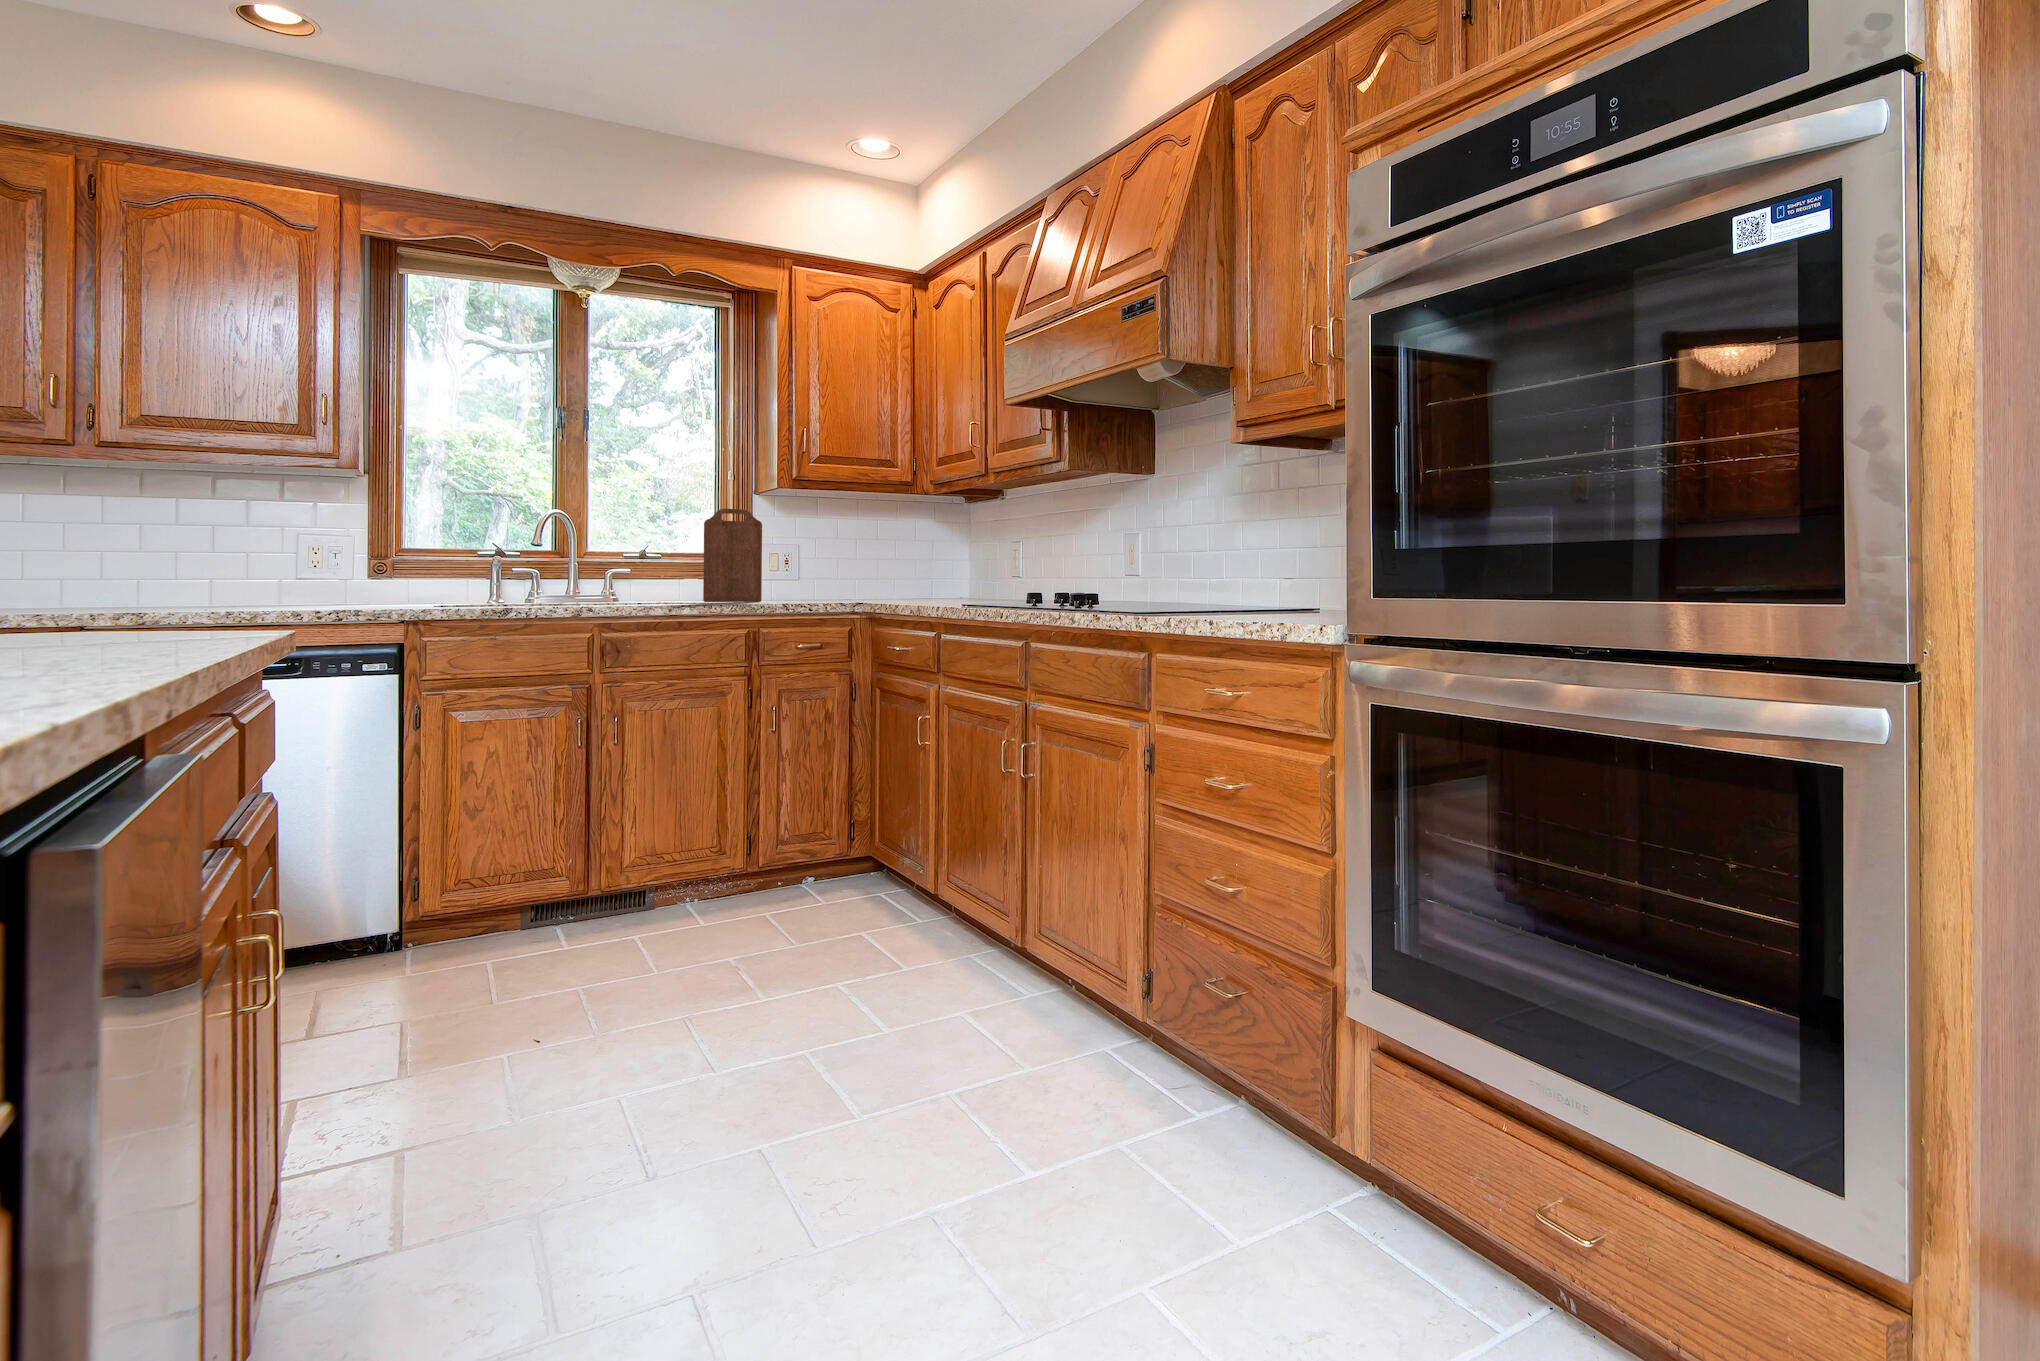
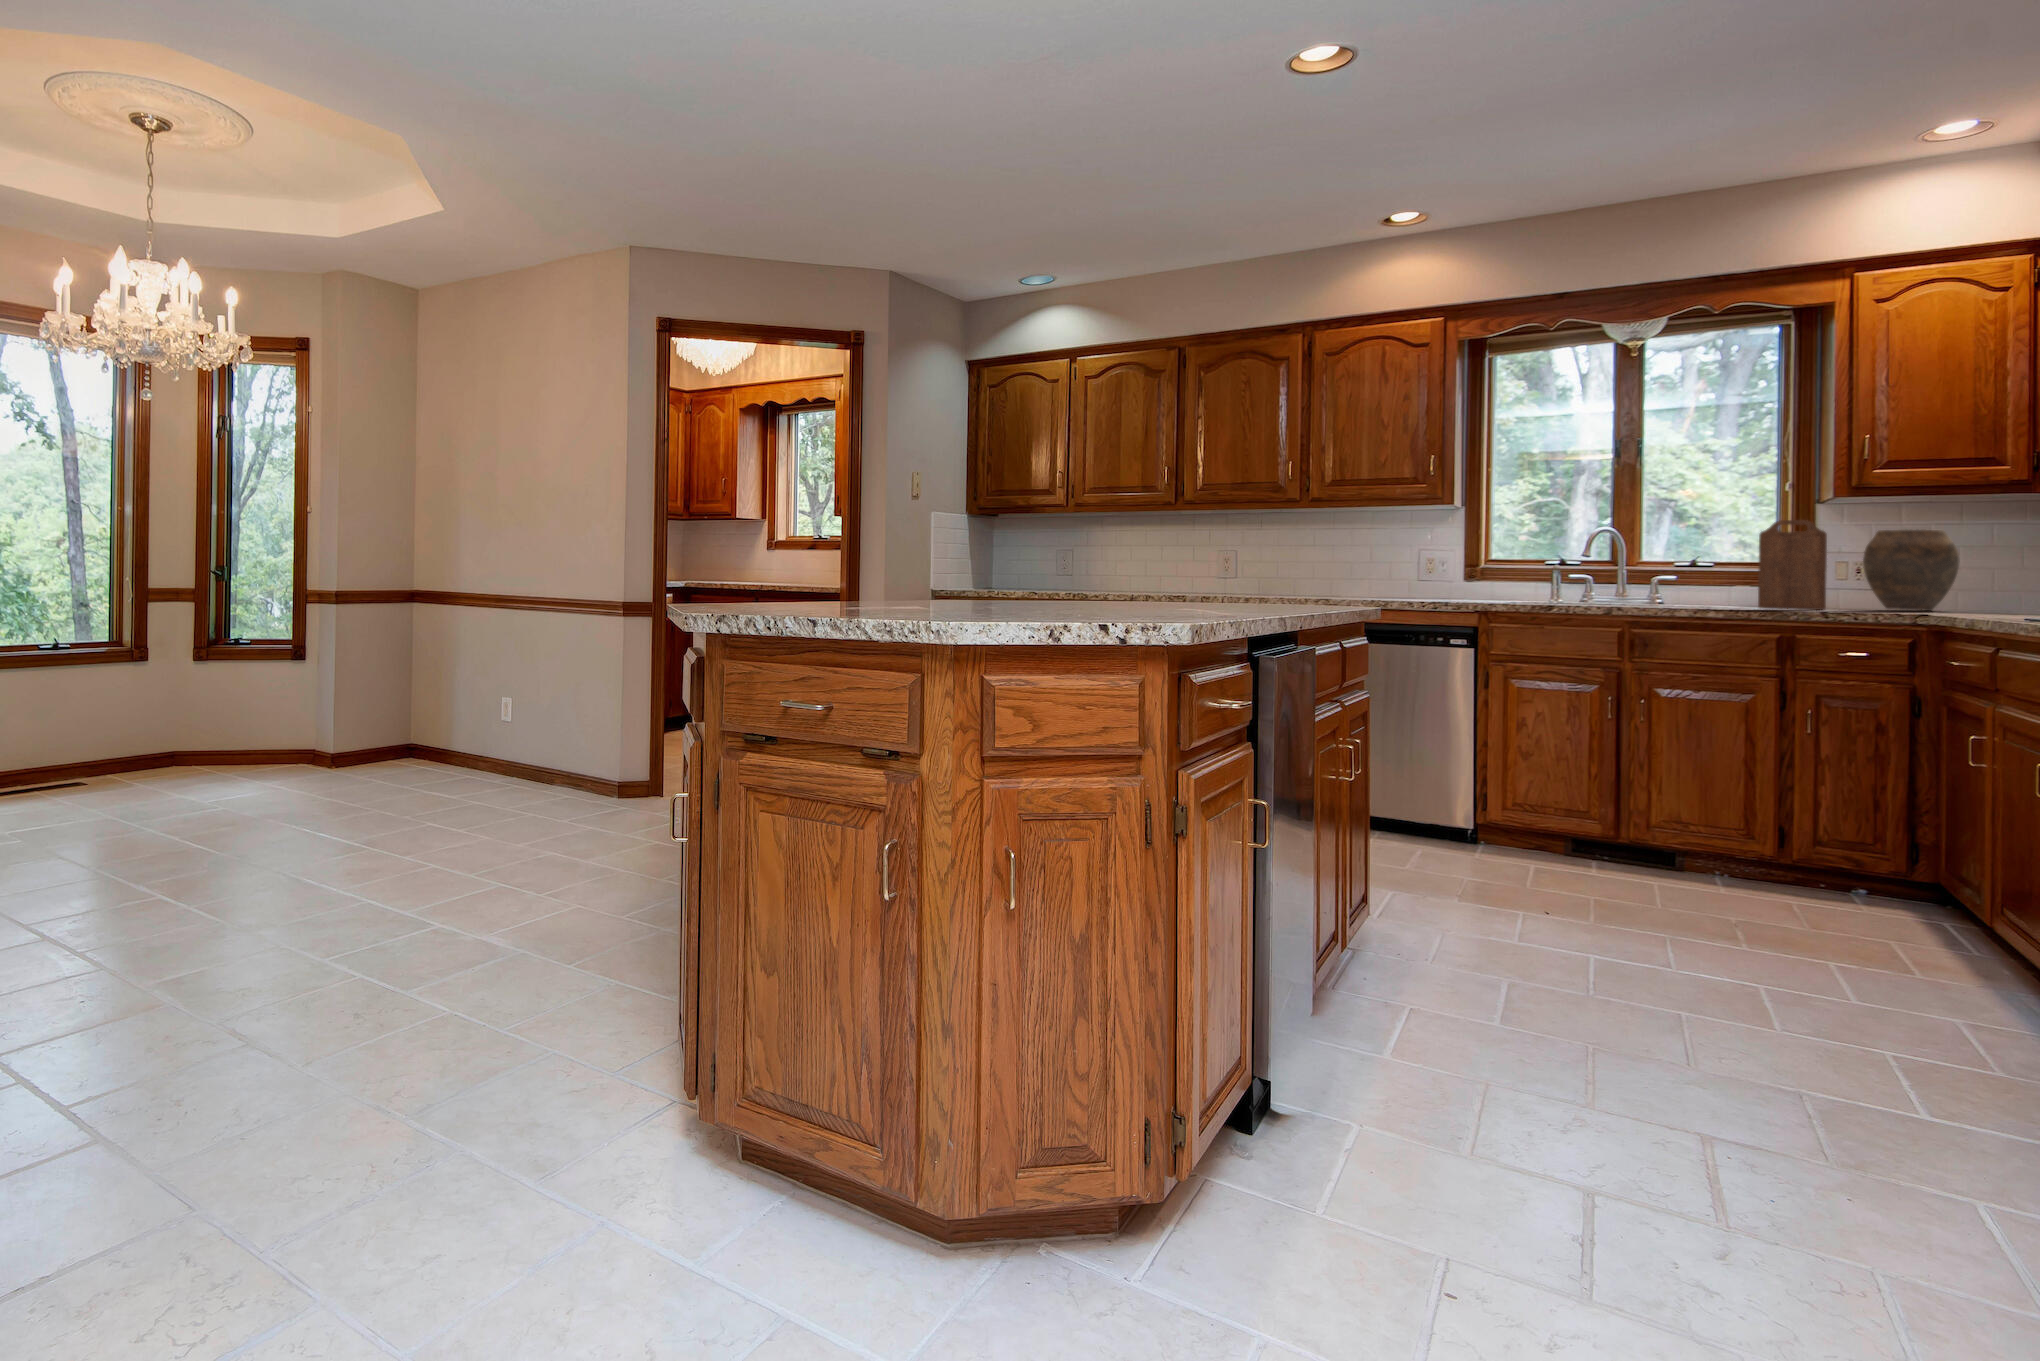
vase: none [789,522,859,599] -> present [1863,529,1959,611]

